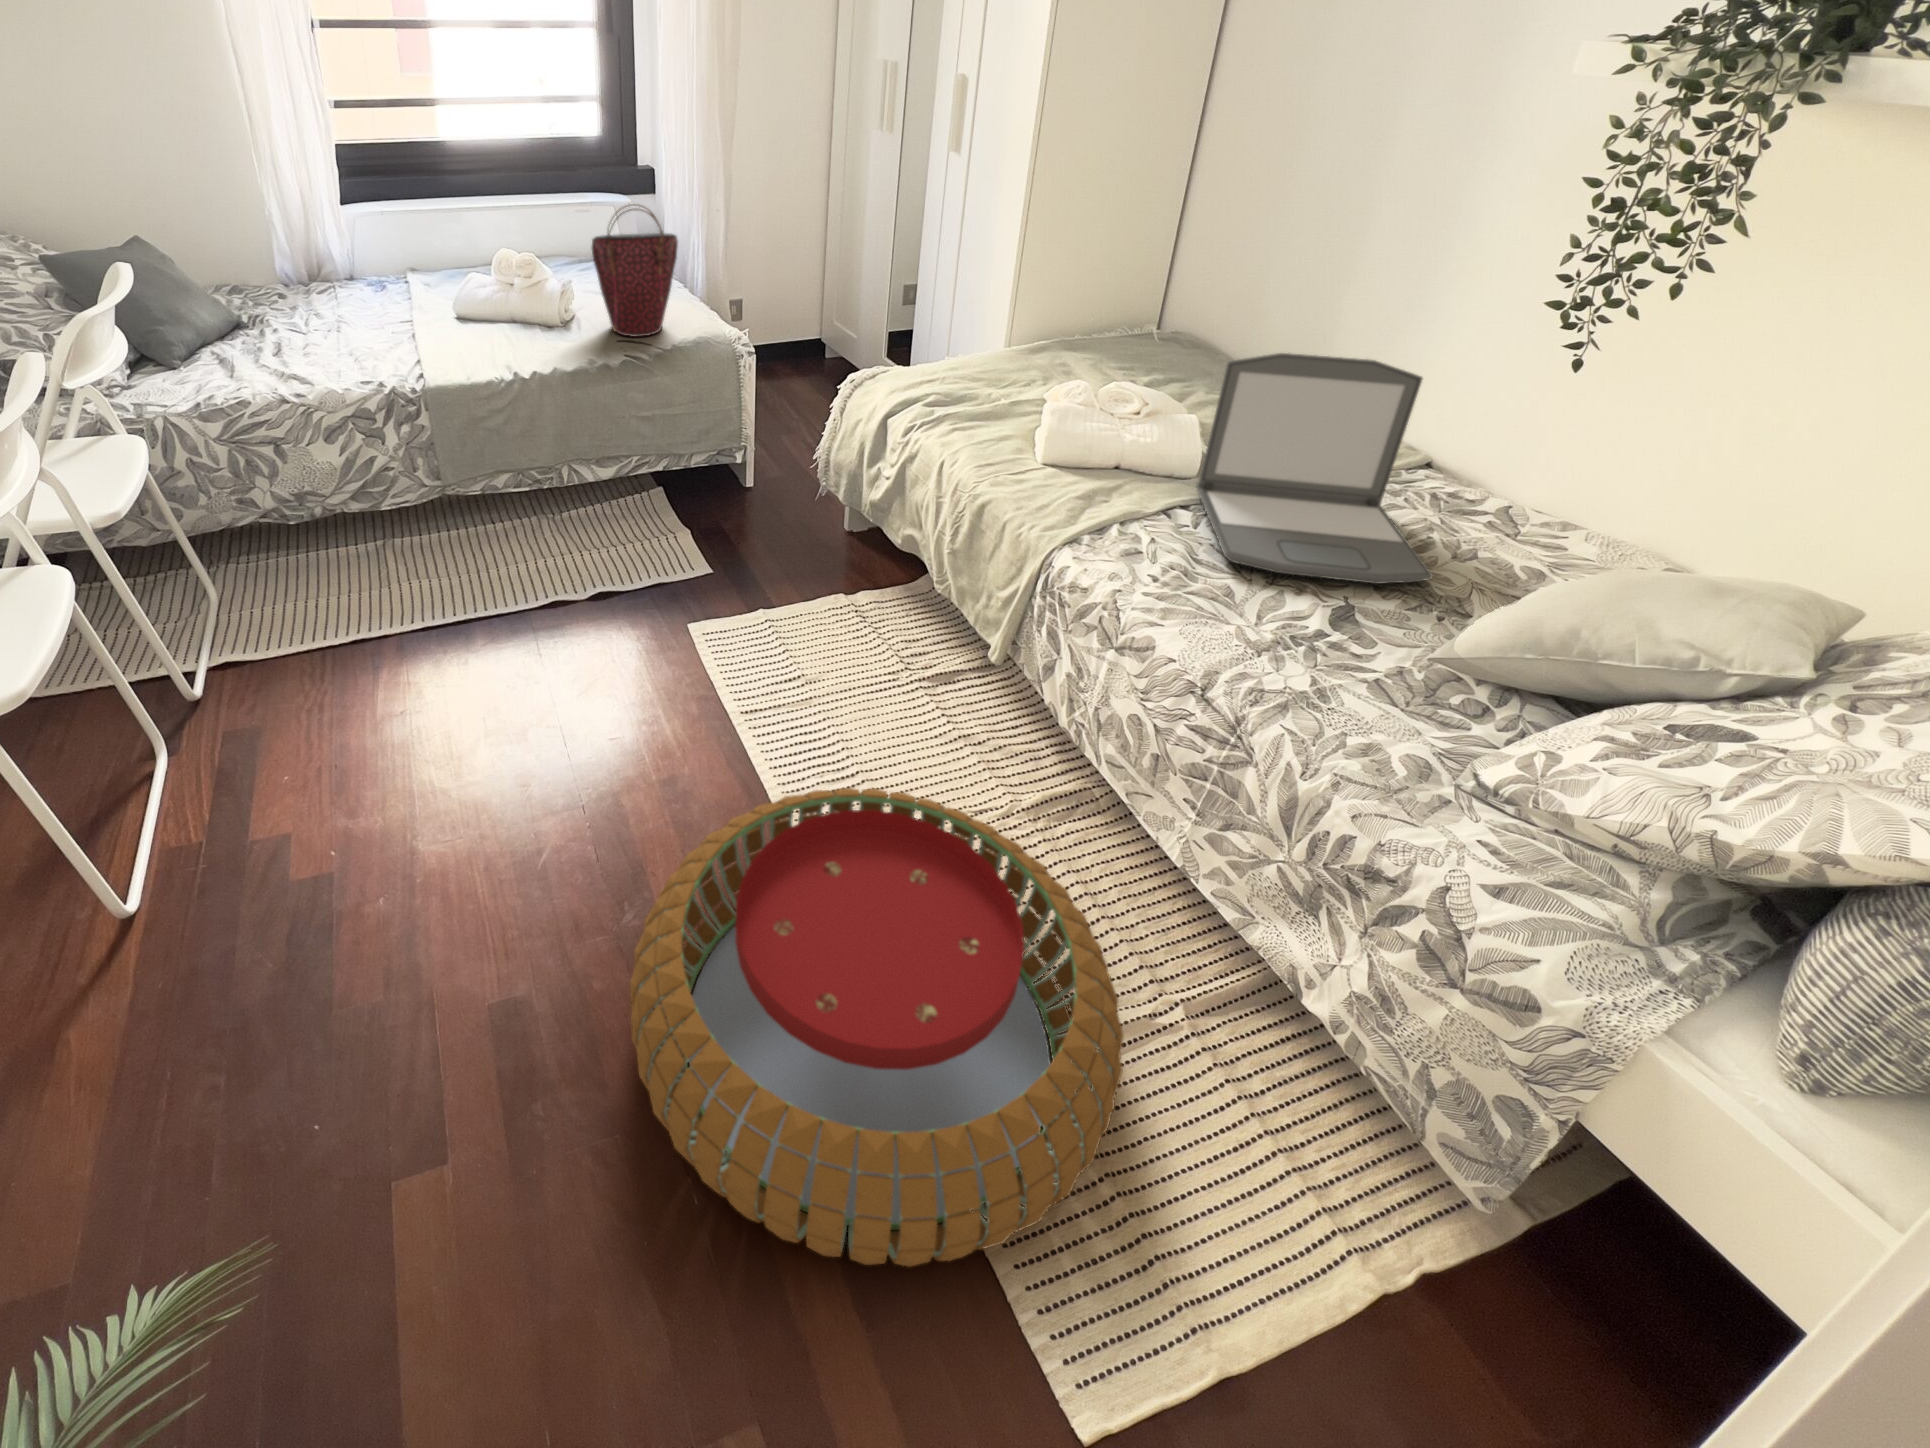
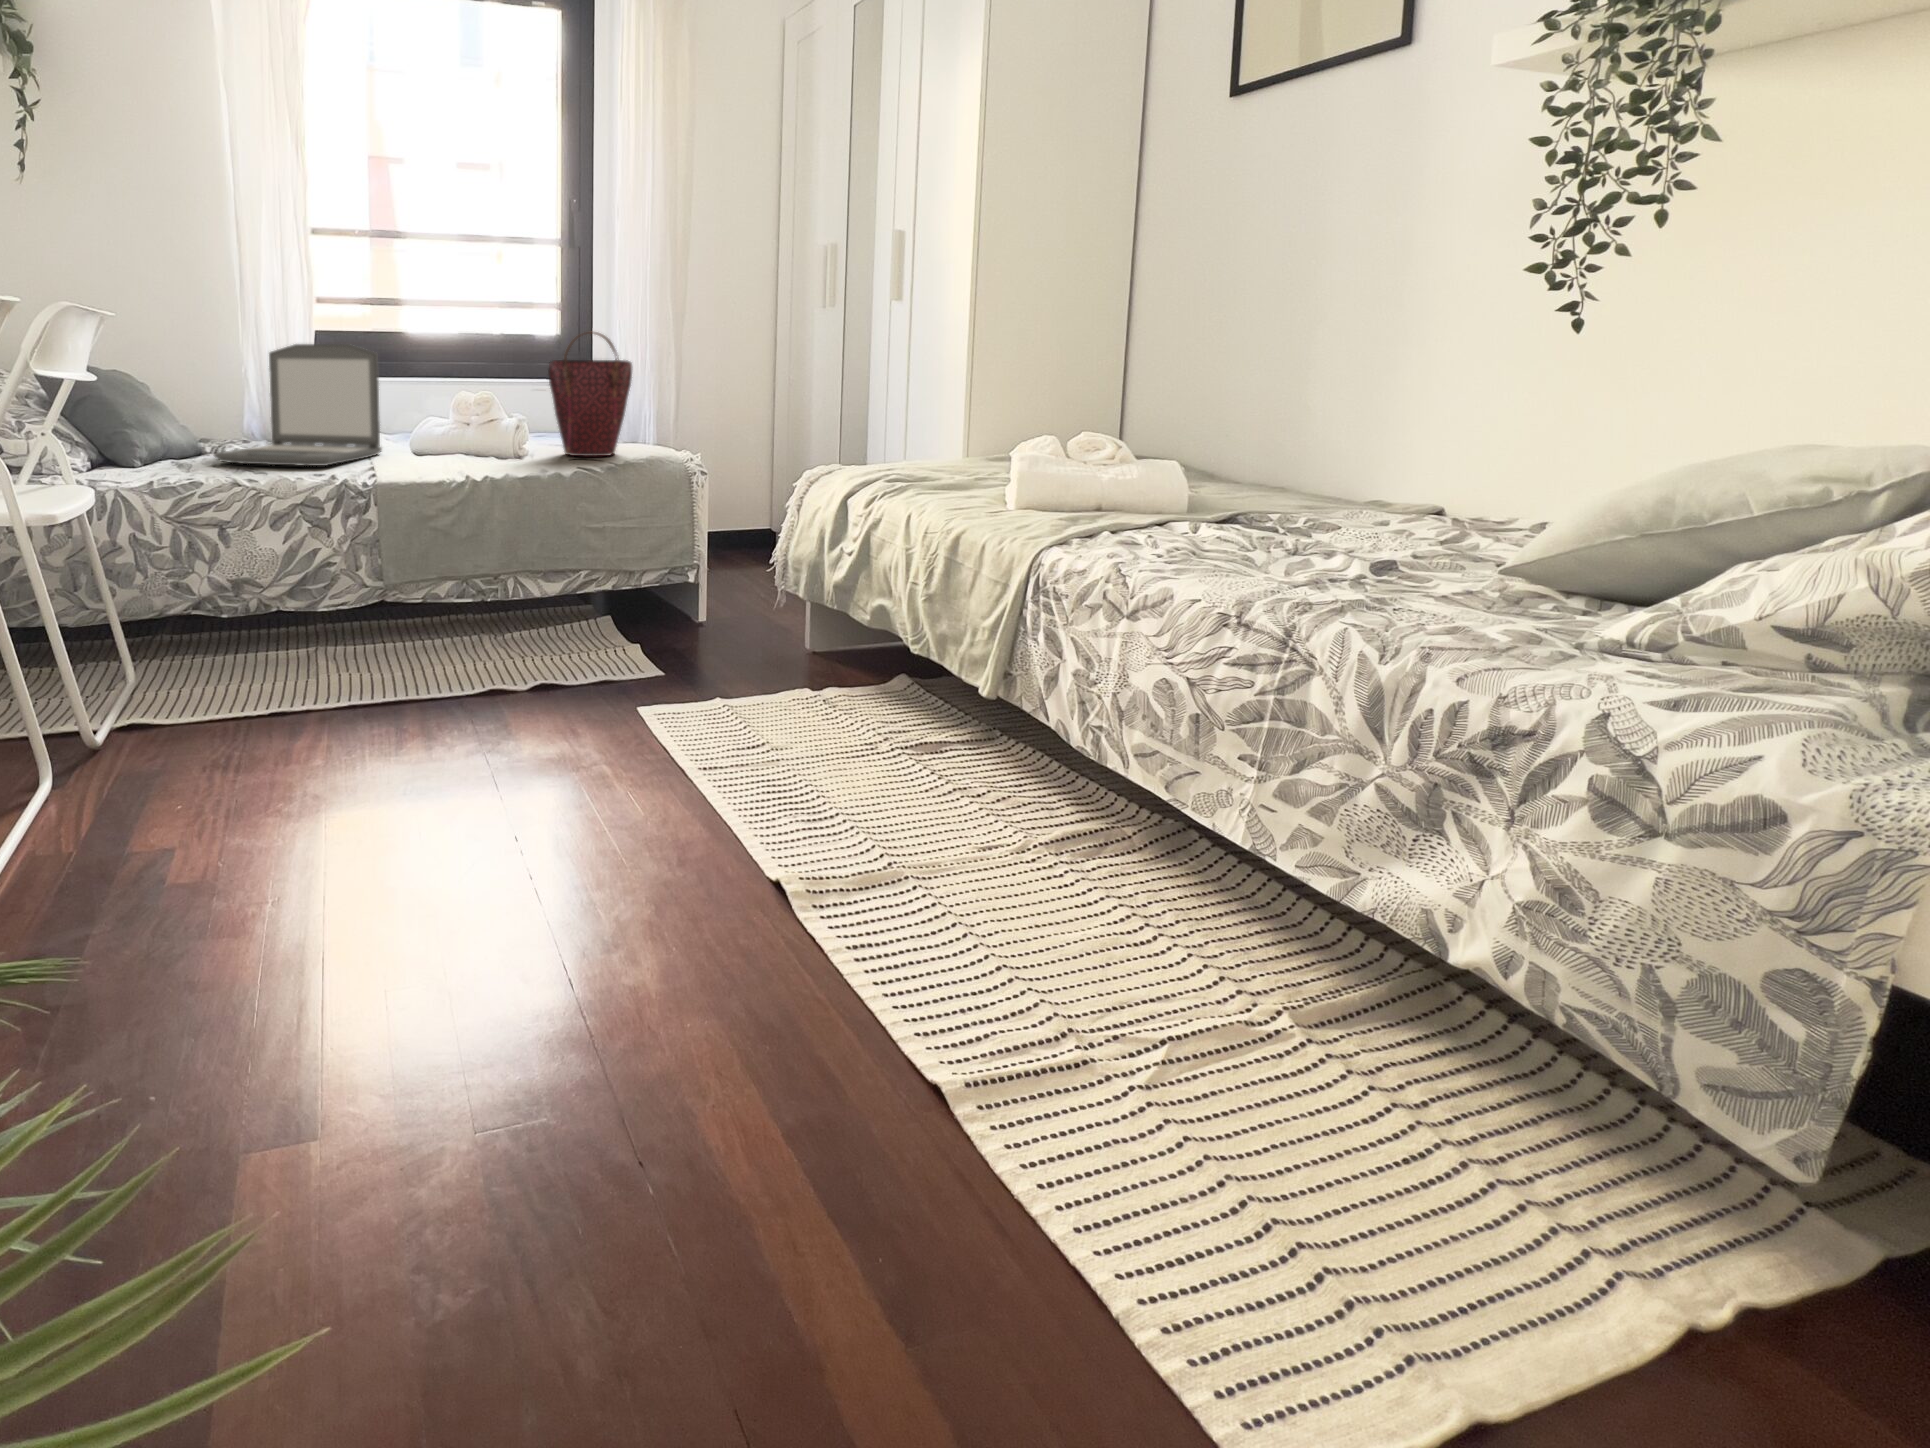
laptop: present [1196,353,1433,584] -> present [214,344,382,466]
pouf: present [630,788,1124,1266] -> none [567,751,1225,1239]

